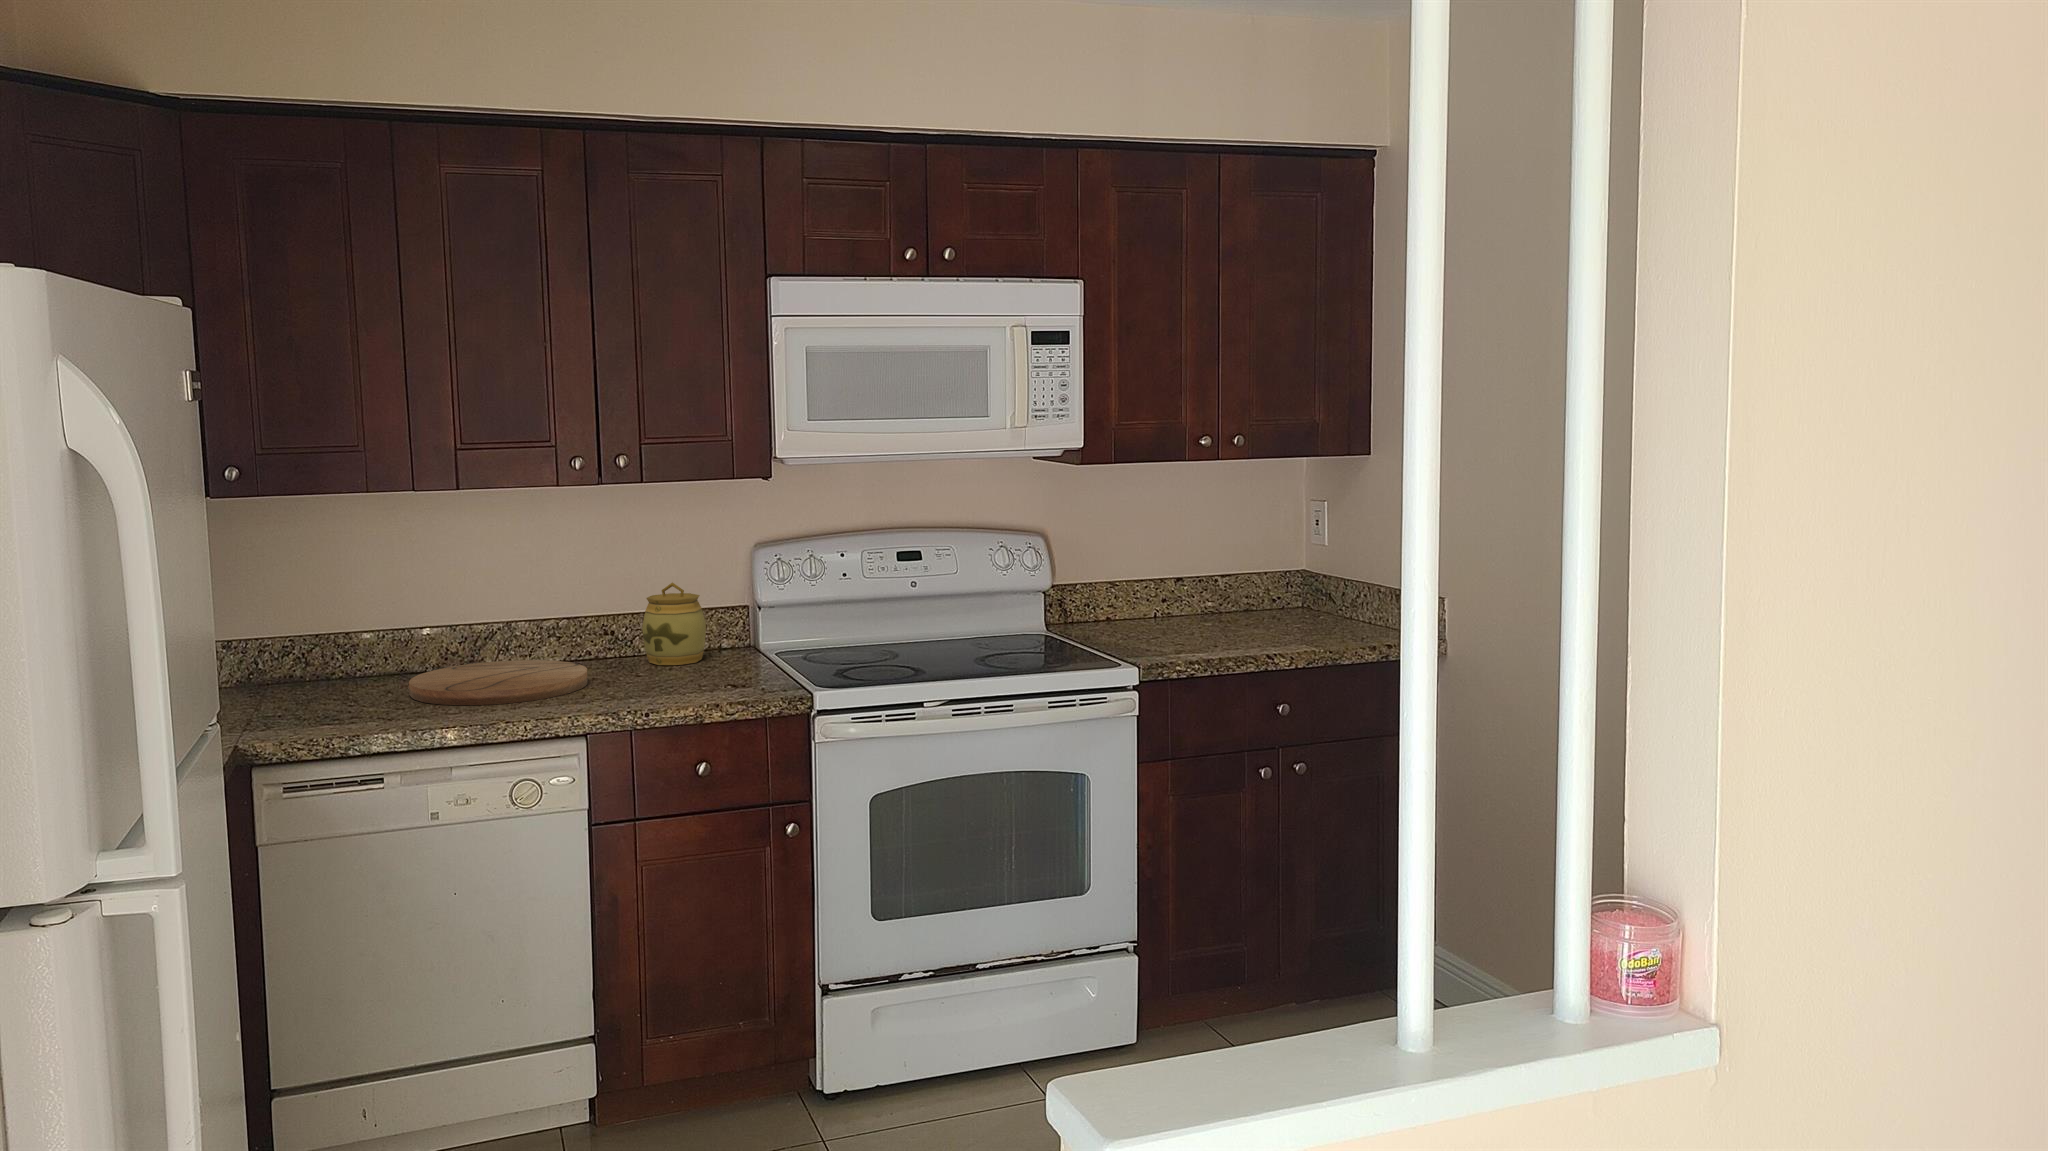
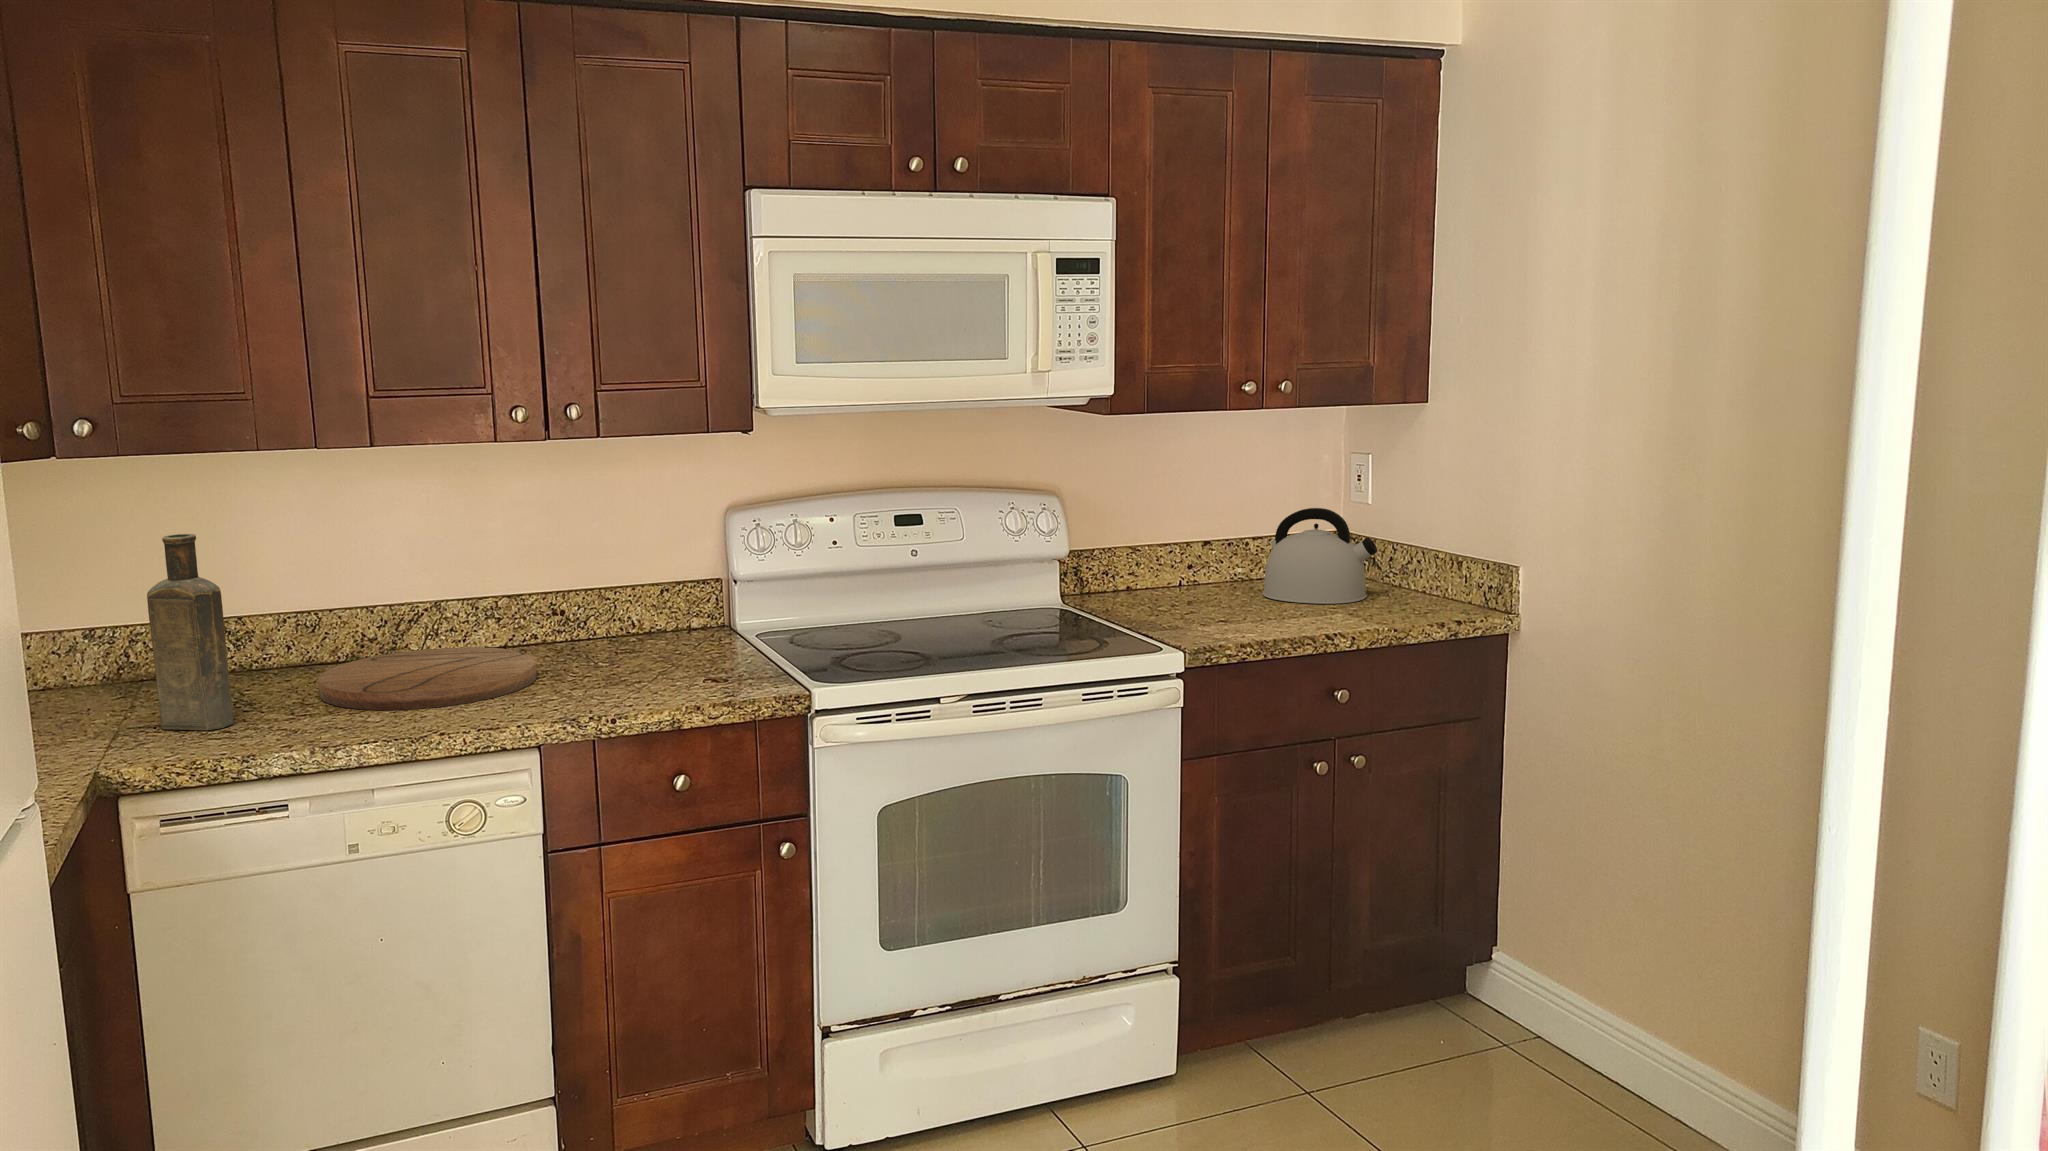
kettle: none [1227,548,1327,632] -> present [1263,508,1377,604]
bottle: none [277,559,342,718] -> present [147,534,234,730]
jar: present [642,583,706,665] -> none [599,553,674,651]

